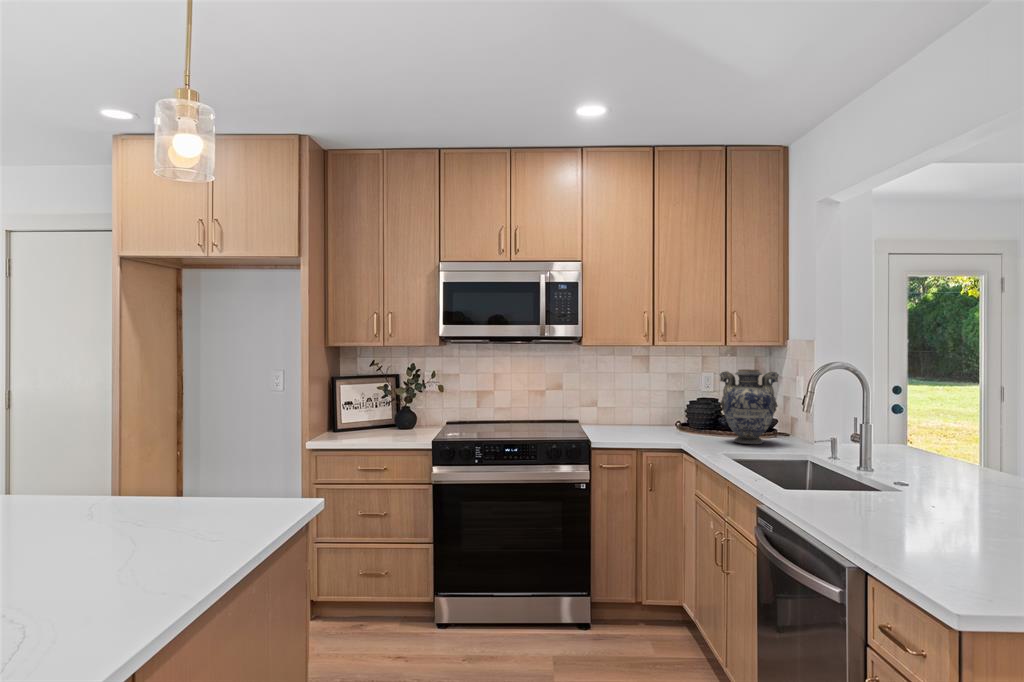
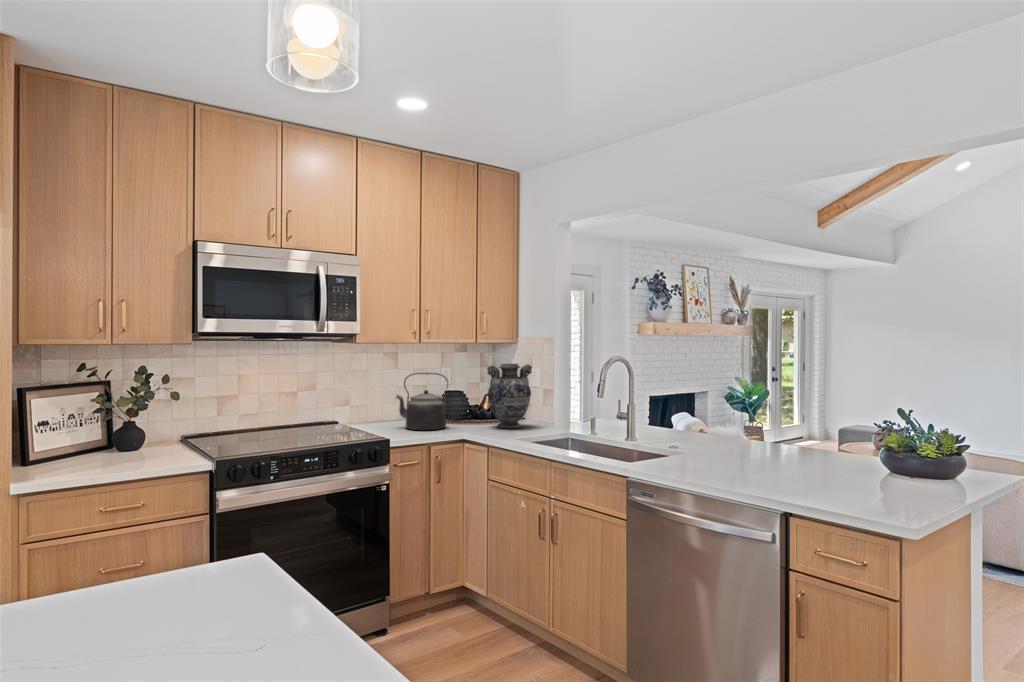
kettle: none [632,376,681,436] -> present [396,373,448,430]

